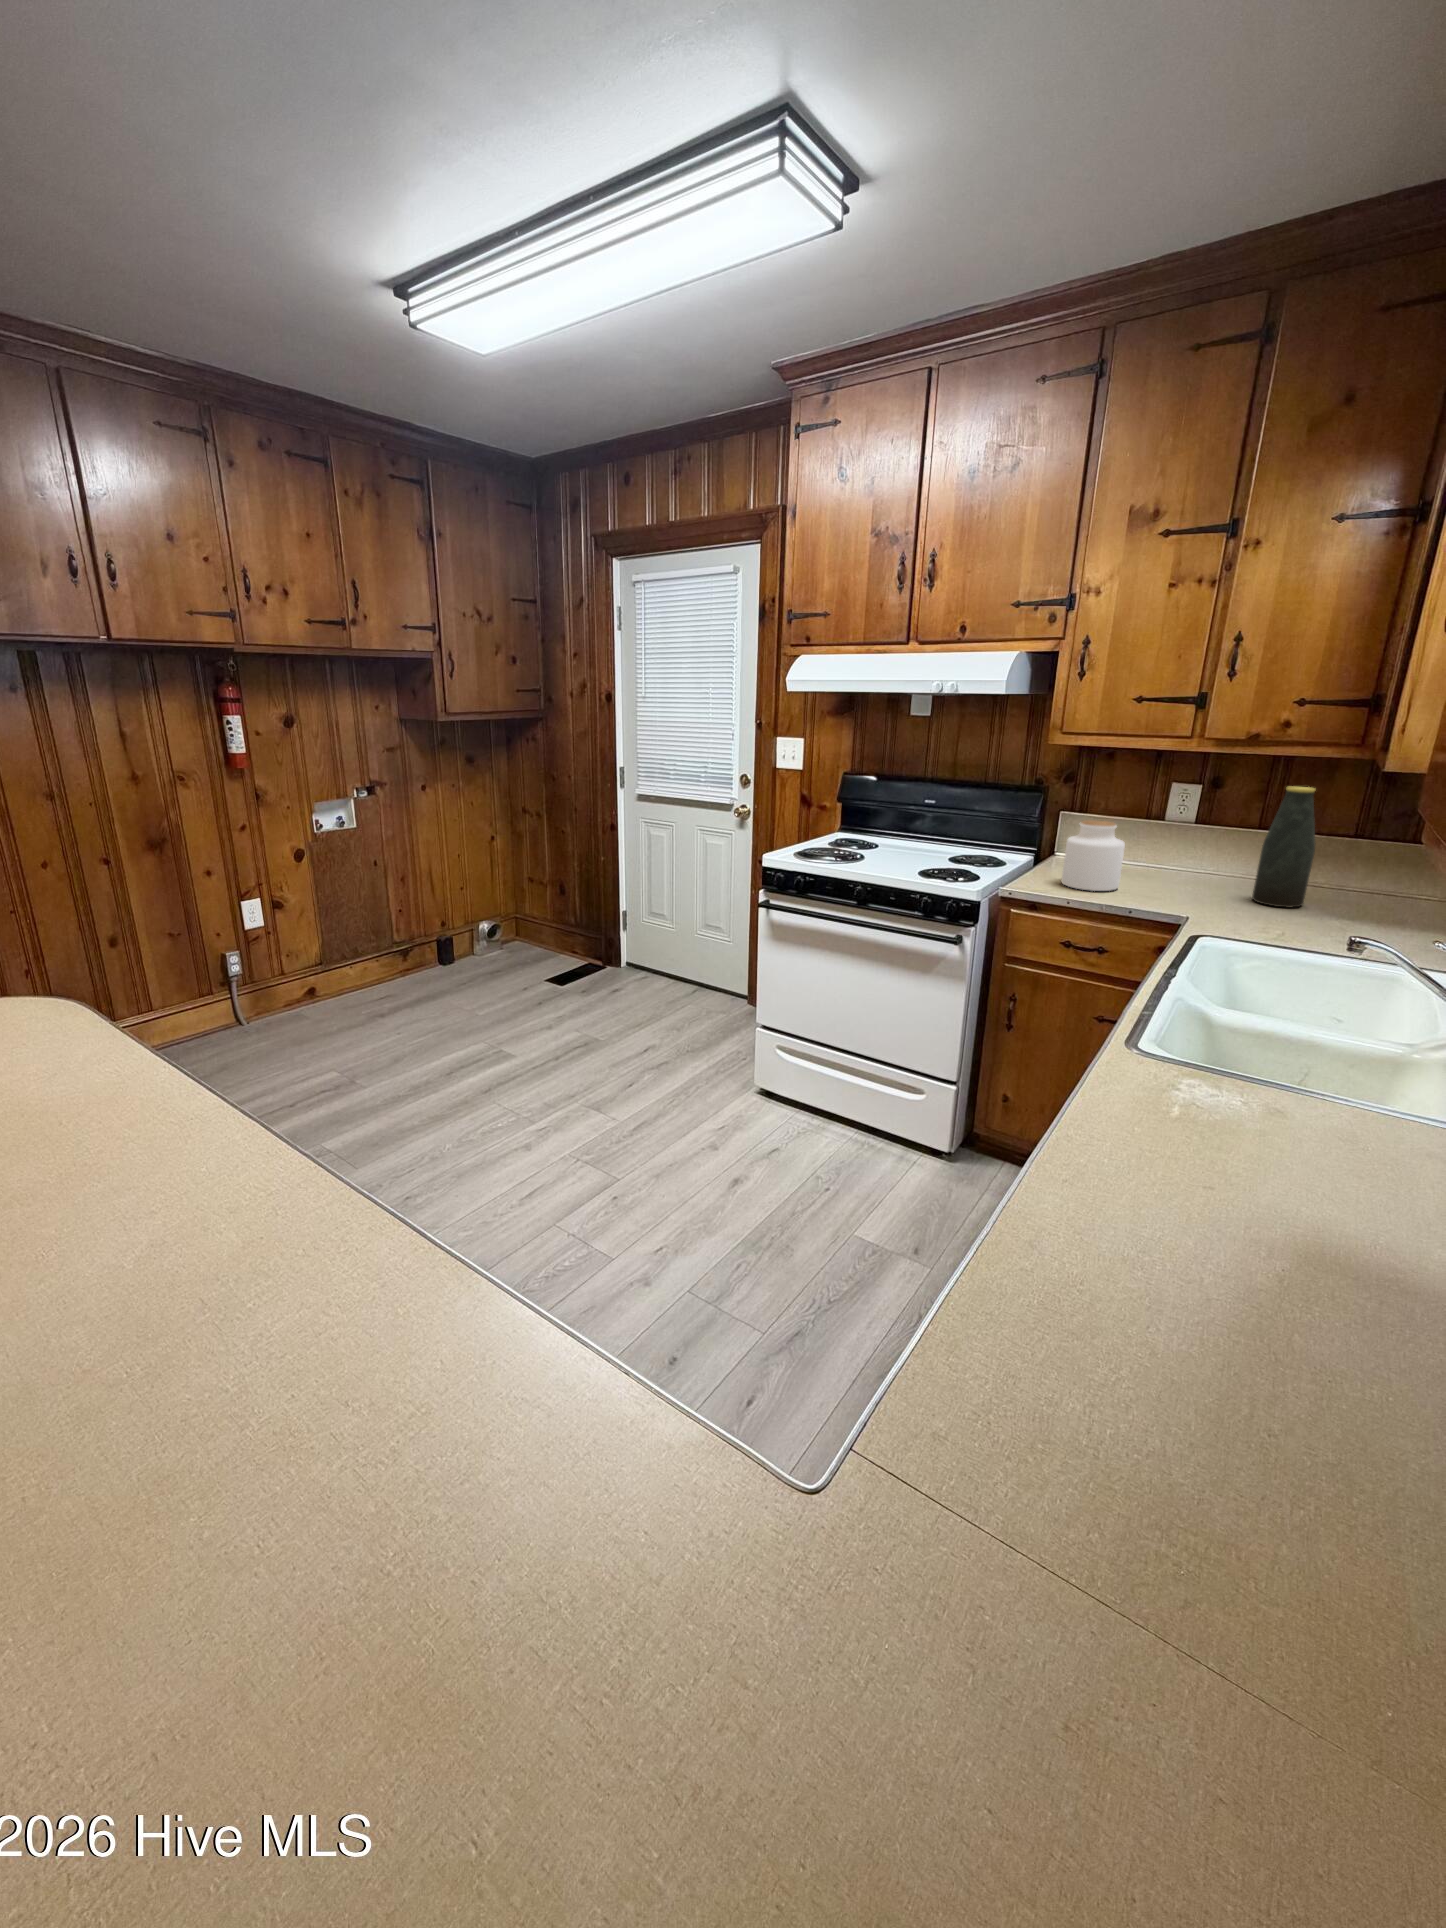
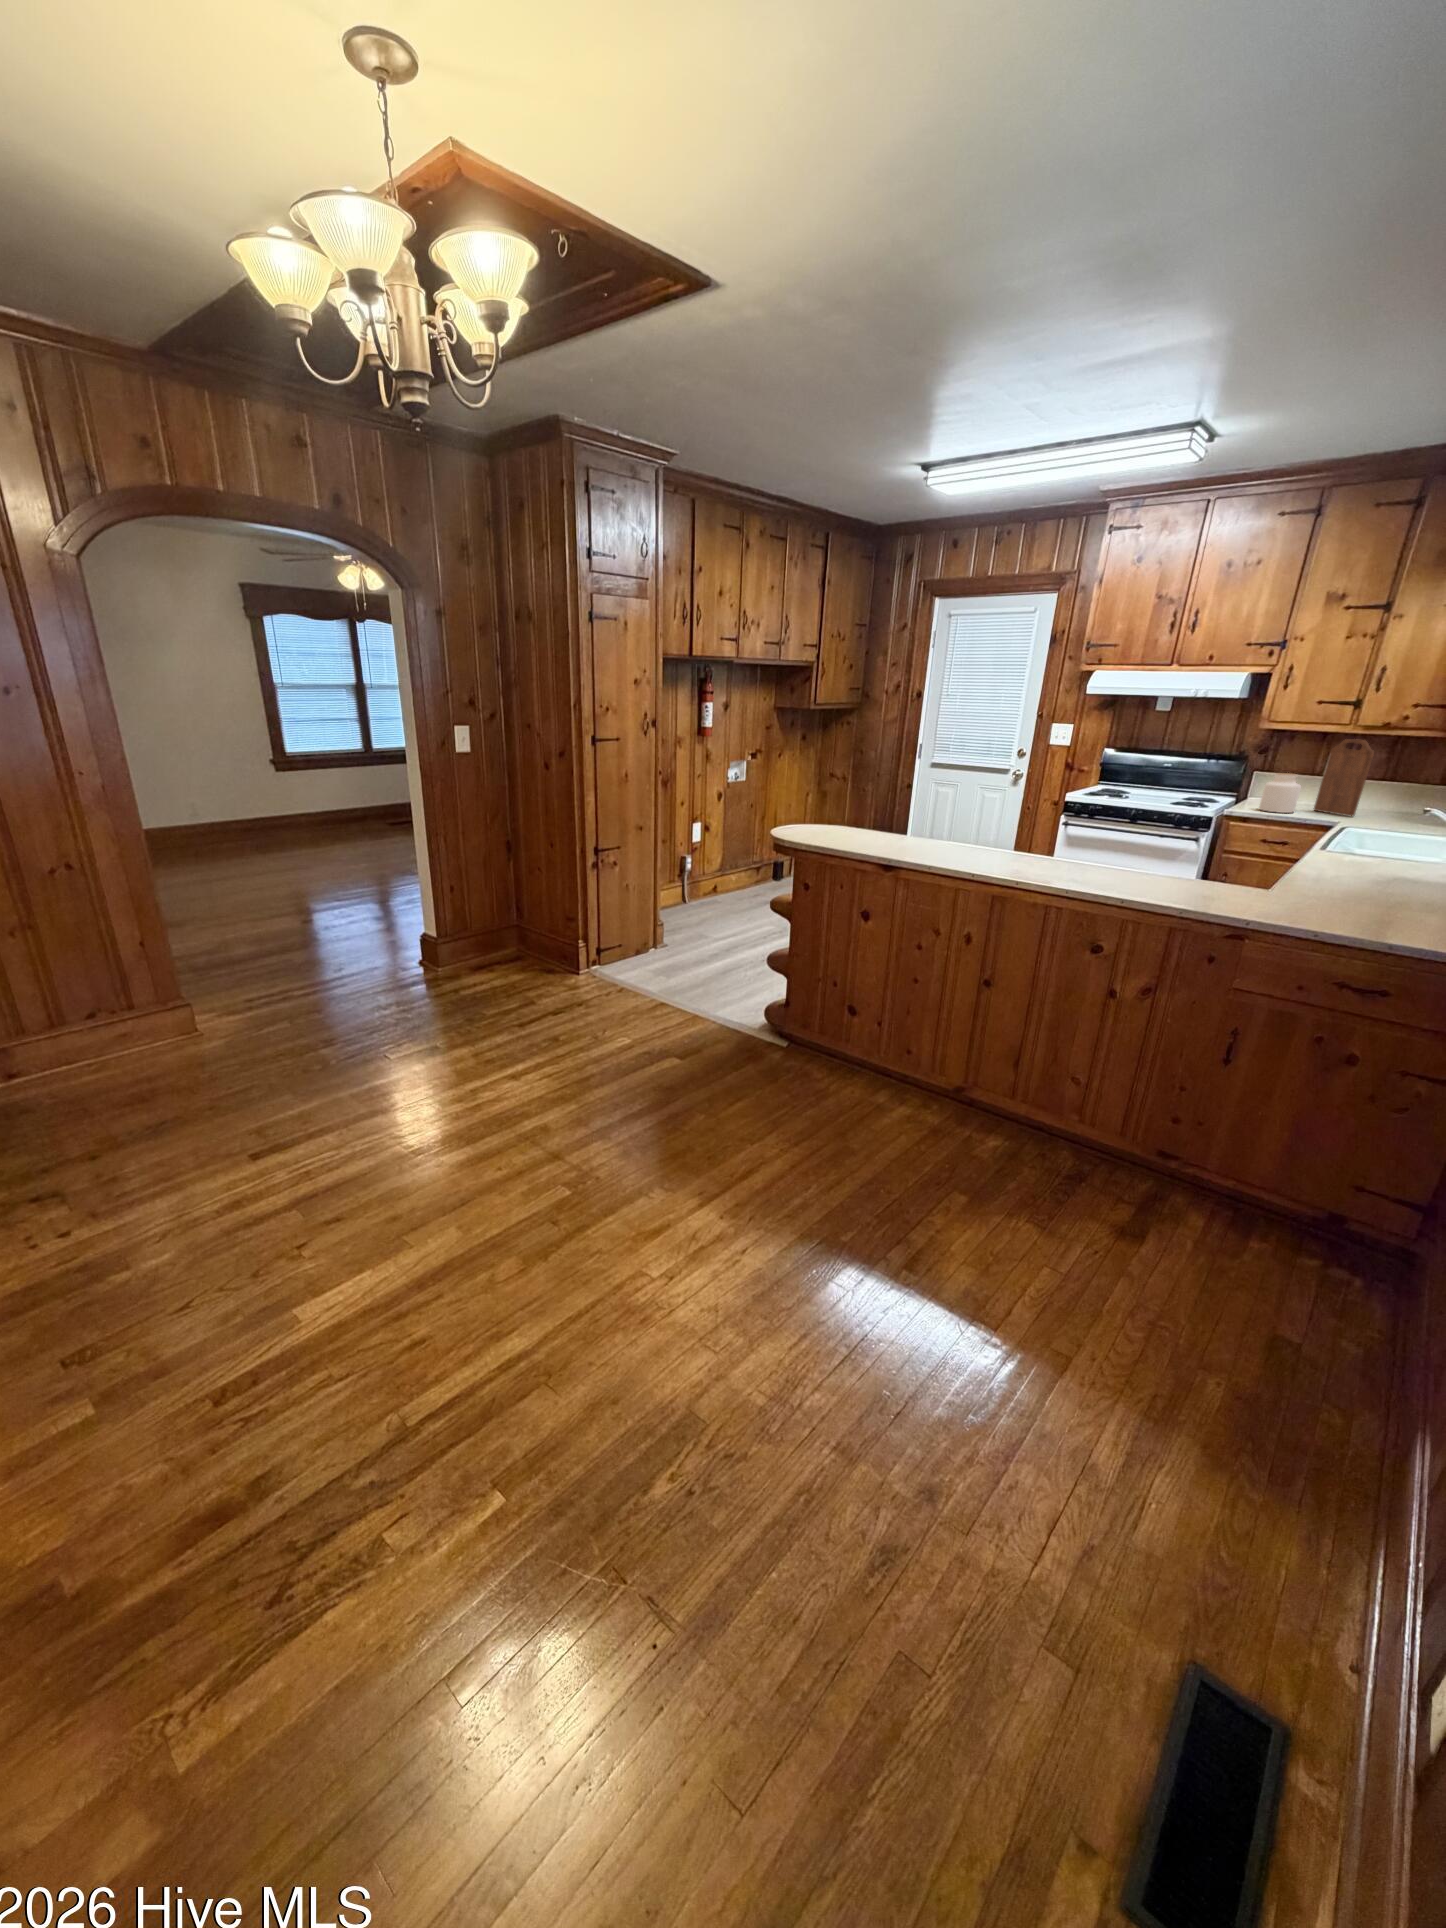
cutting board: none [1152,761,1239,897] -> present [1314,739,1374,816]
bottle: present [1252,787,1315,907] -> none [1374,753,1419,821]

